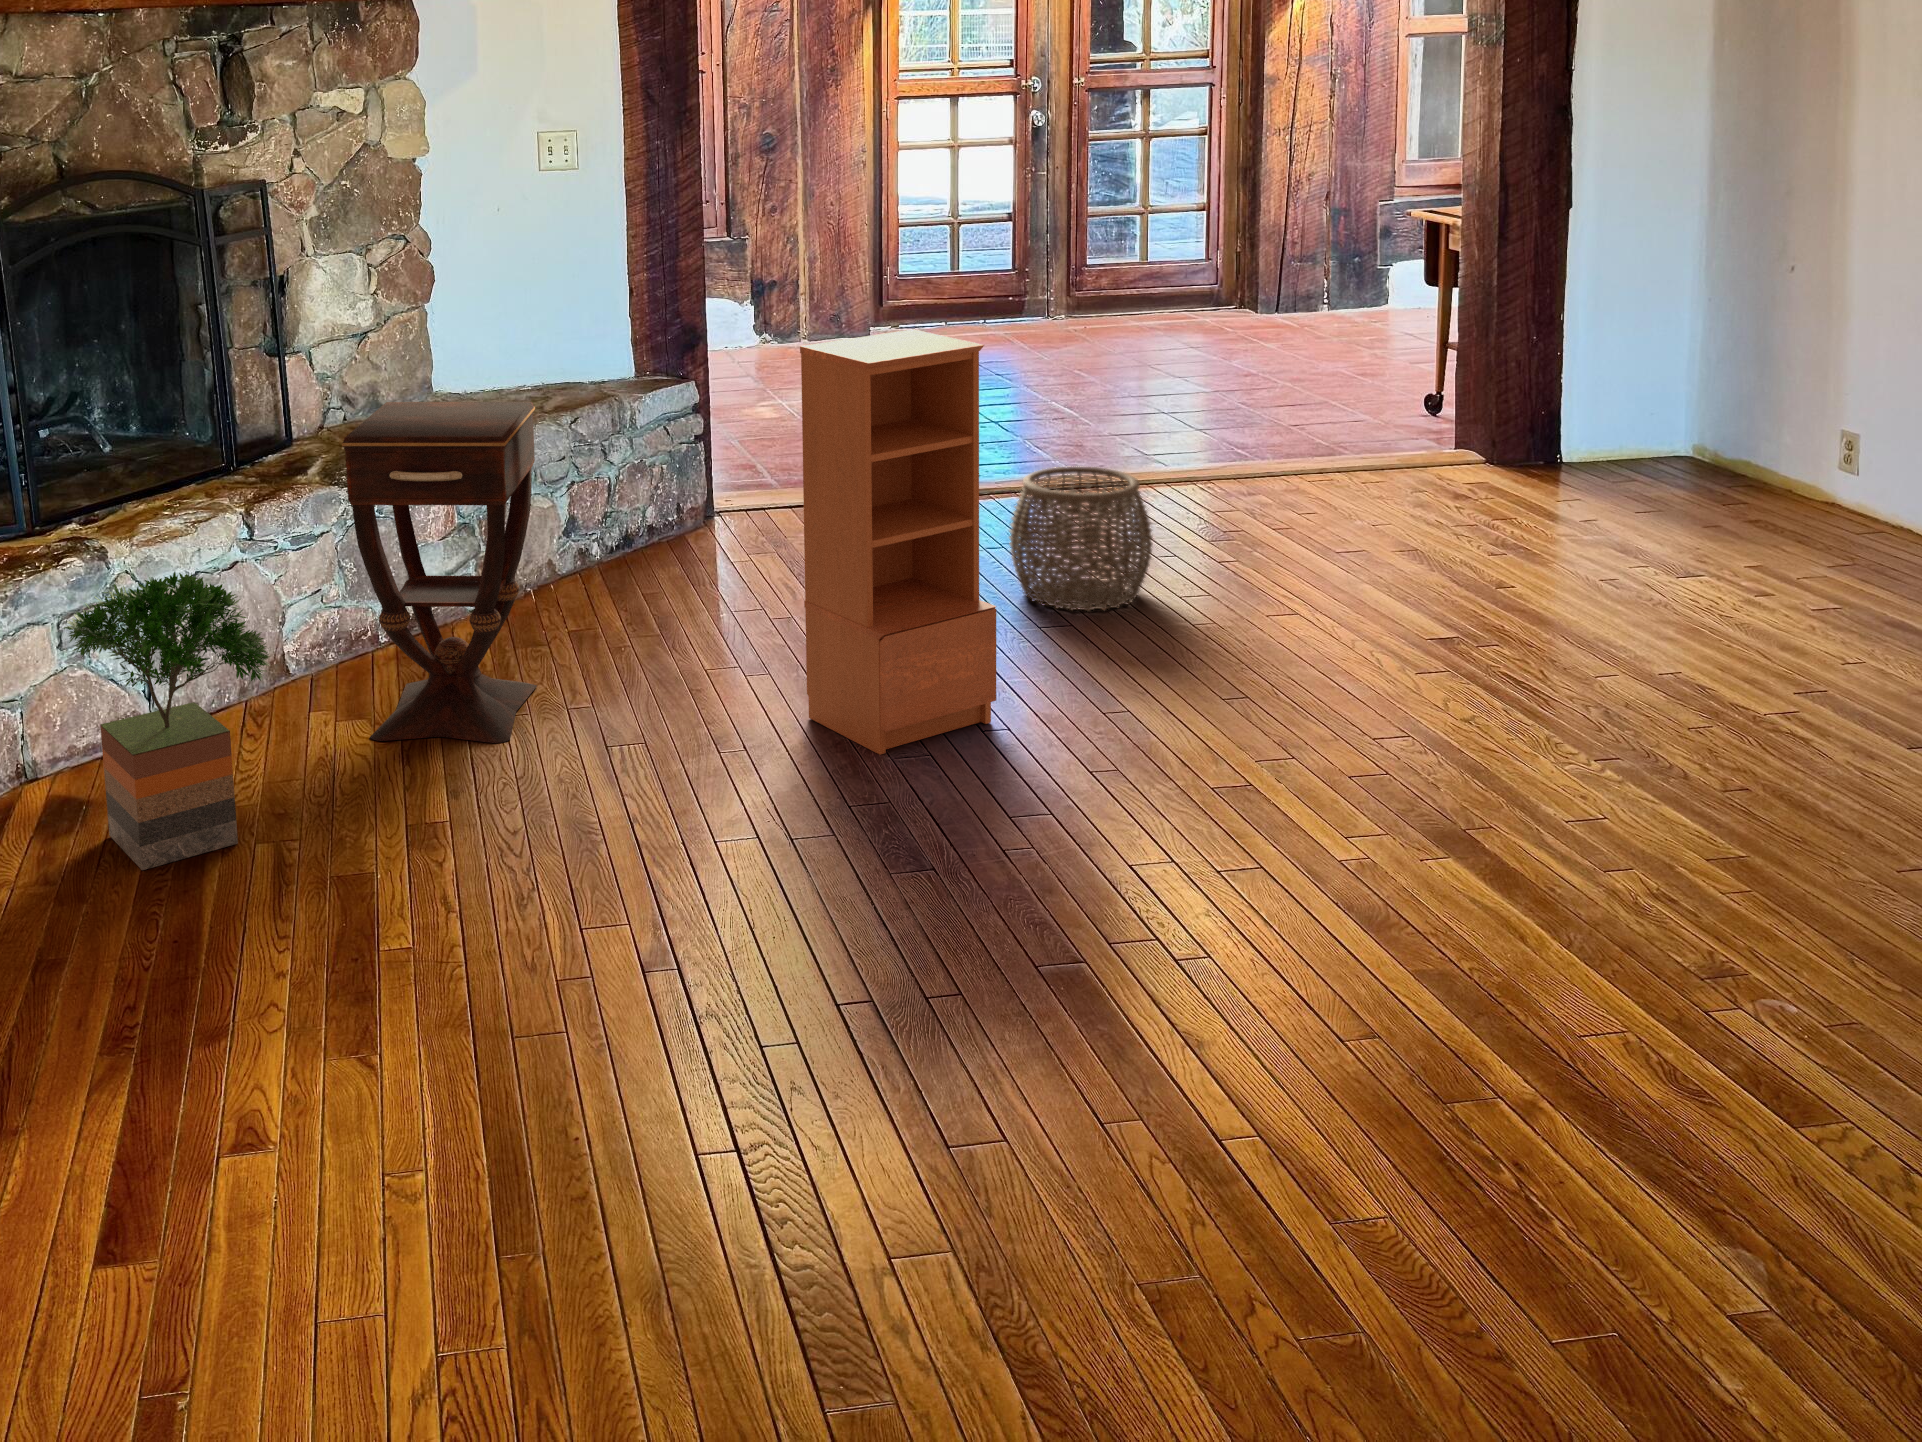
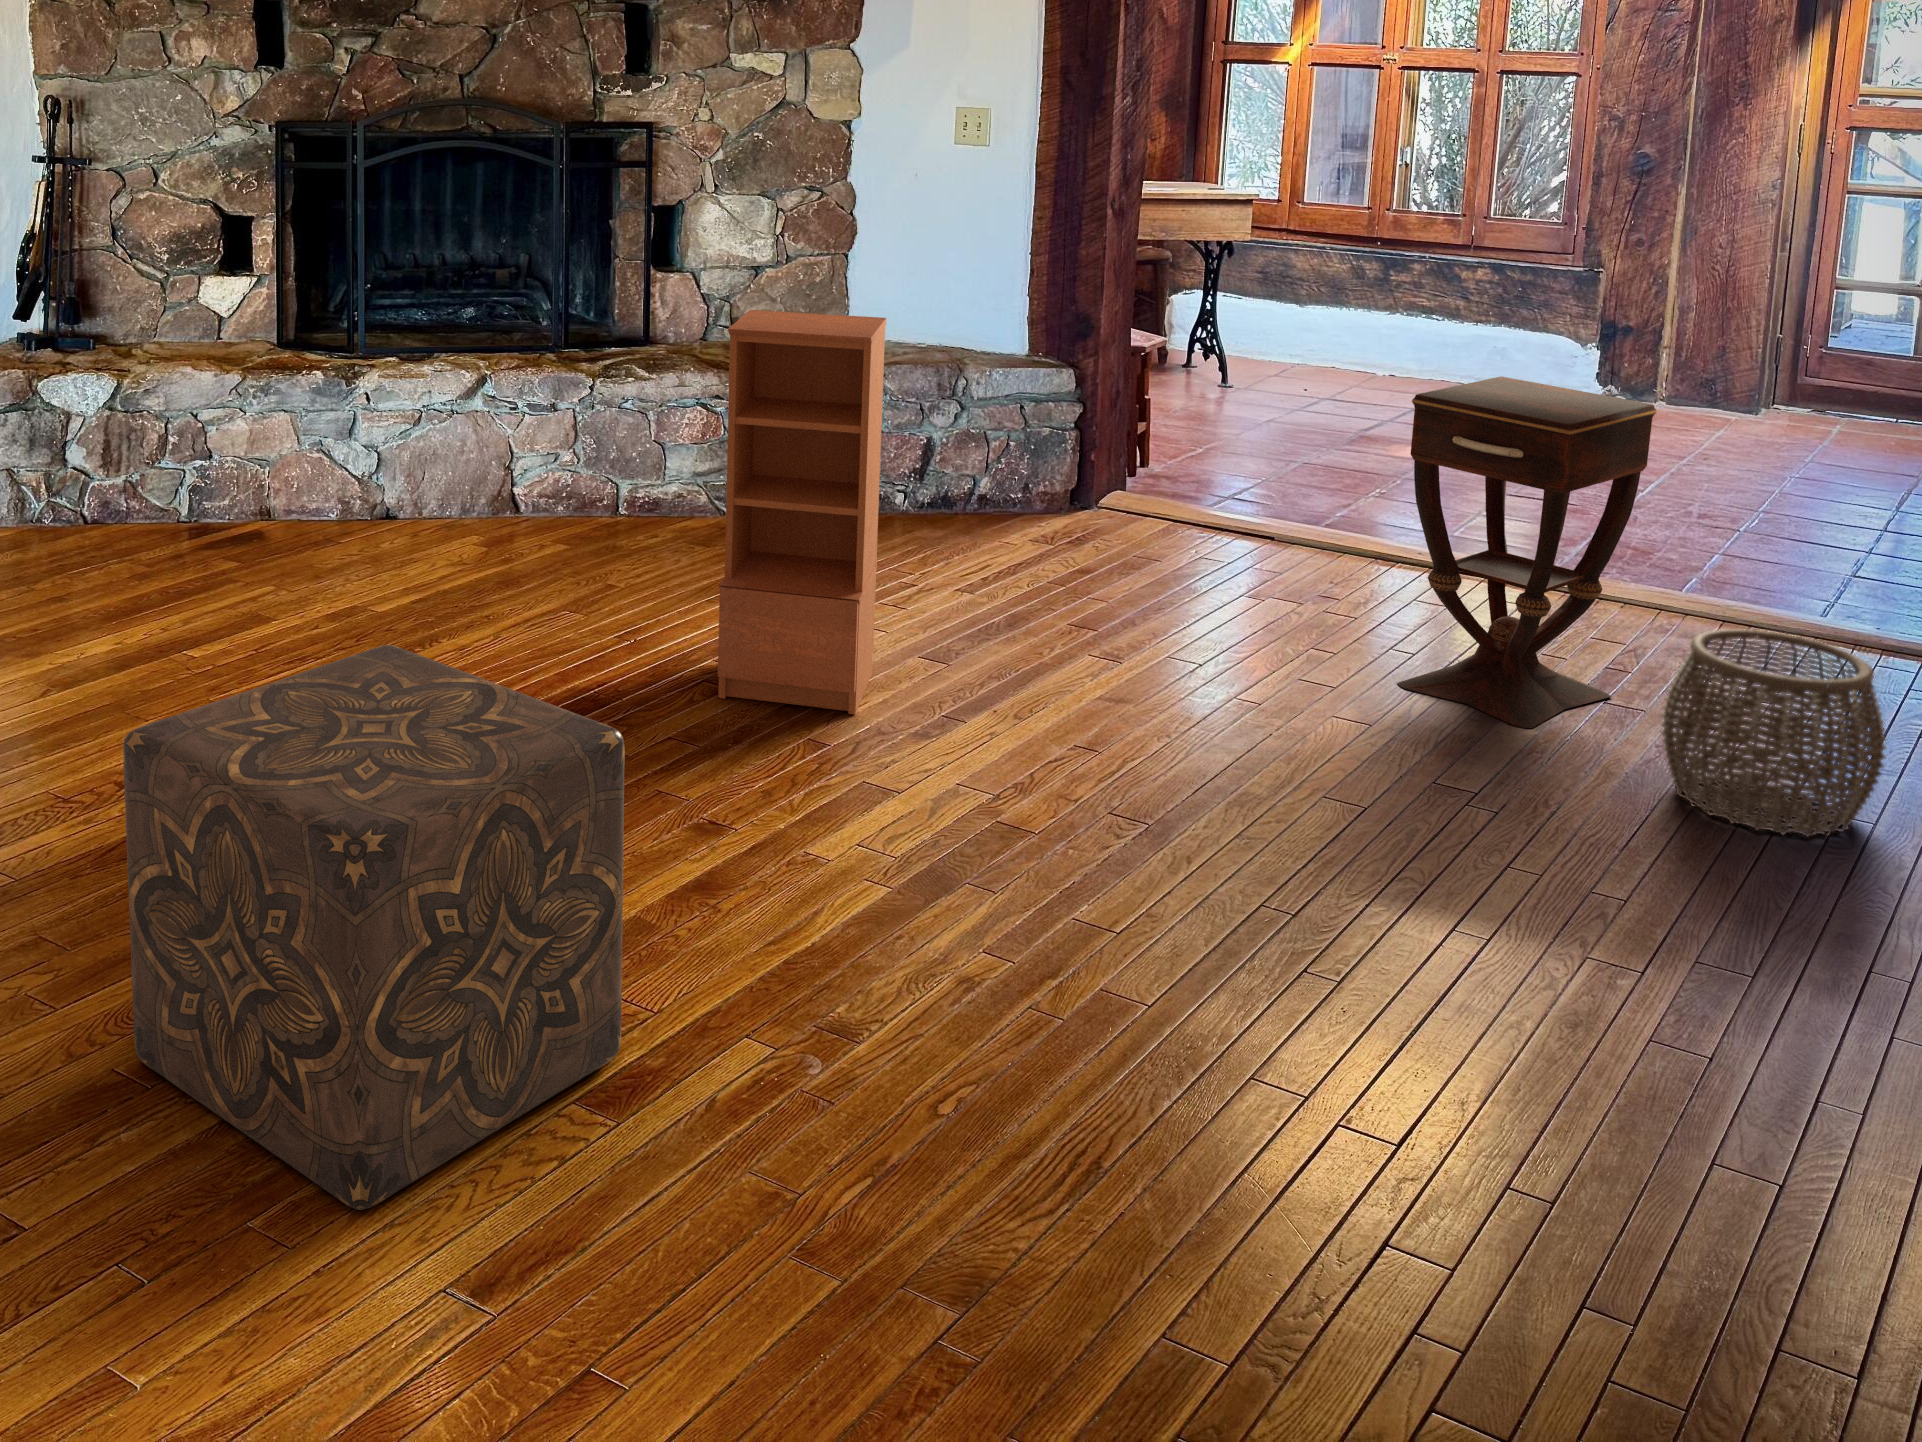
side table: present [342,402,537,743] -> present [1398,376,1657,728]
woven basket: present [1009,467,1153,611] -> present [1660,629,1886,837]
potted tree: present [63,572,269,870] -> none [197,380,326,587]
ottoman: none [1237,704,1809,1267] -> present [123,645,625,1210]

